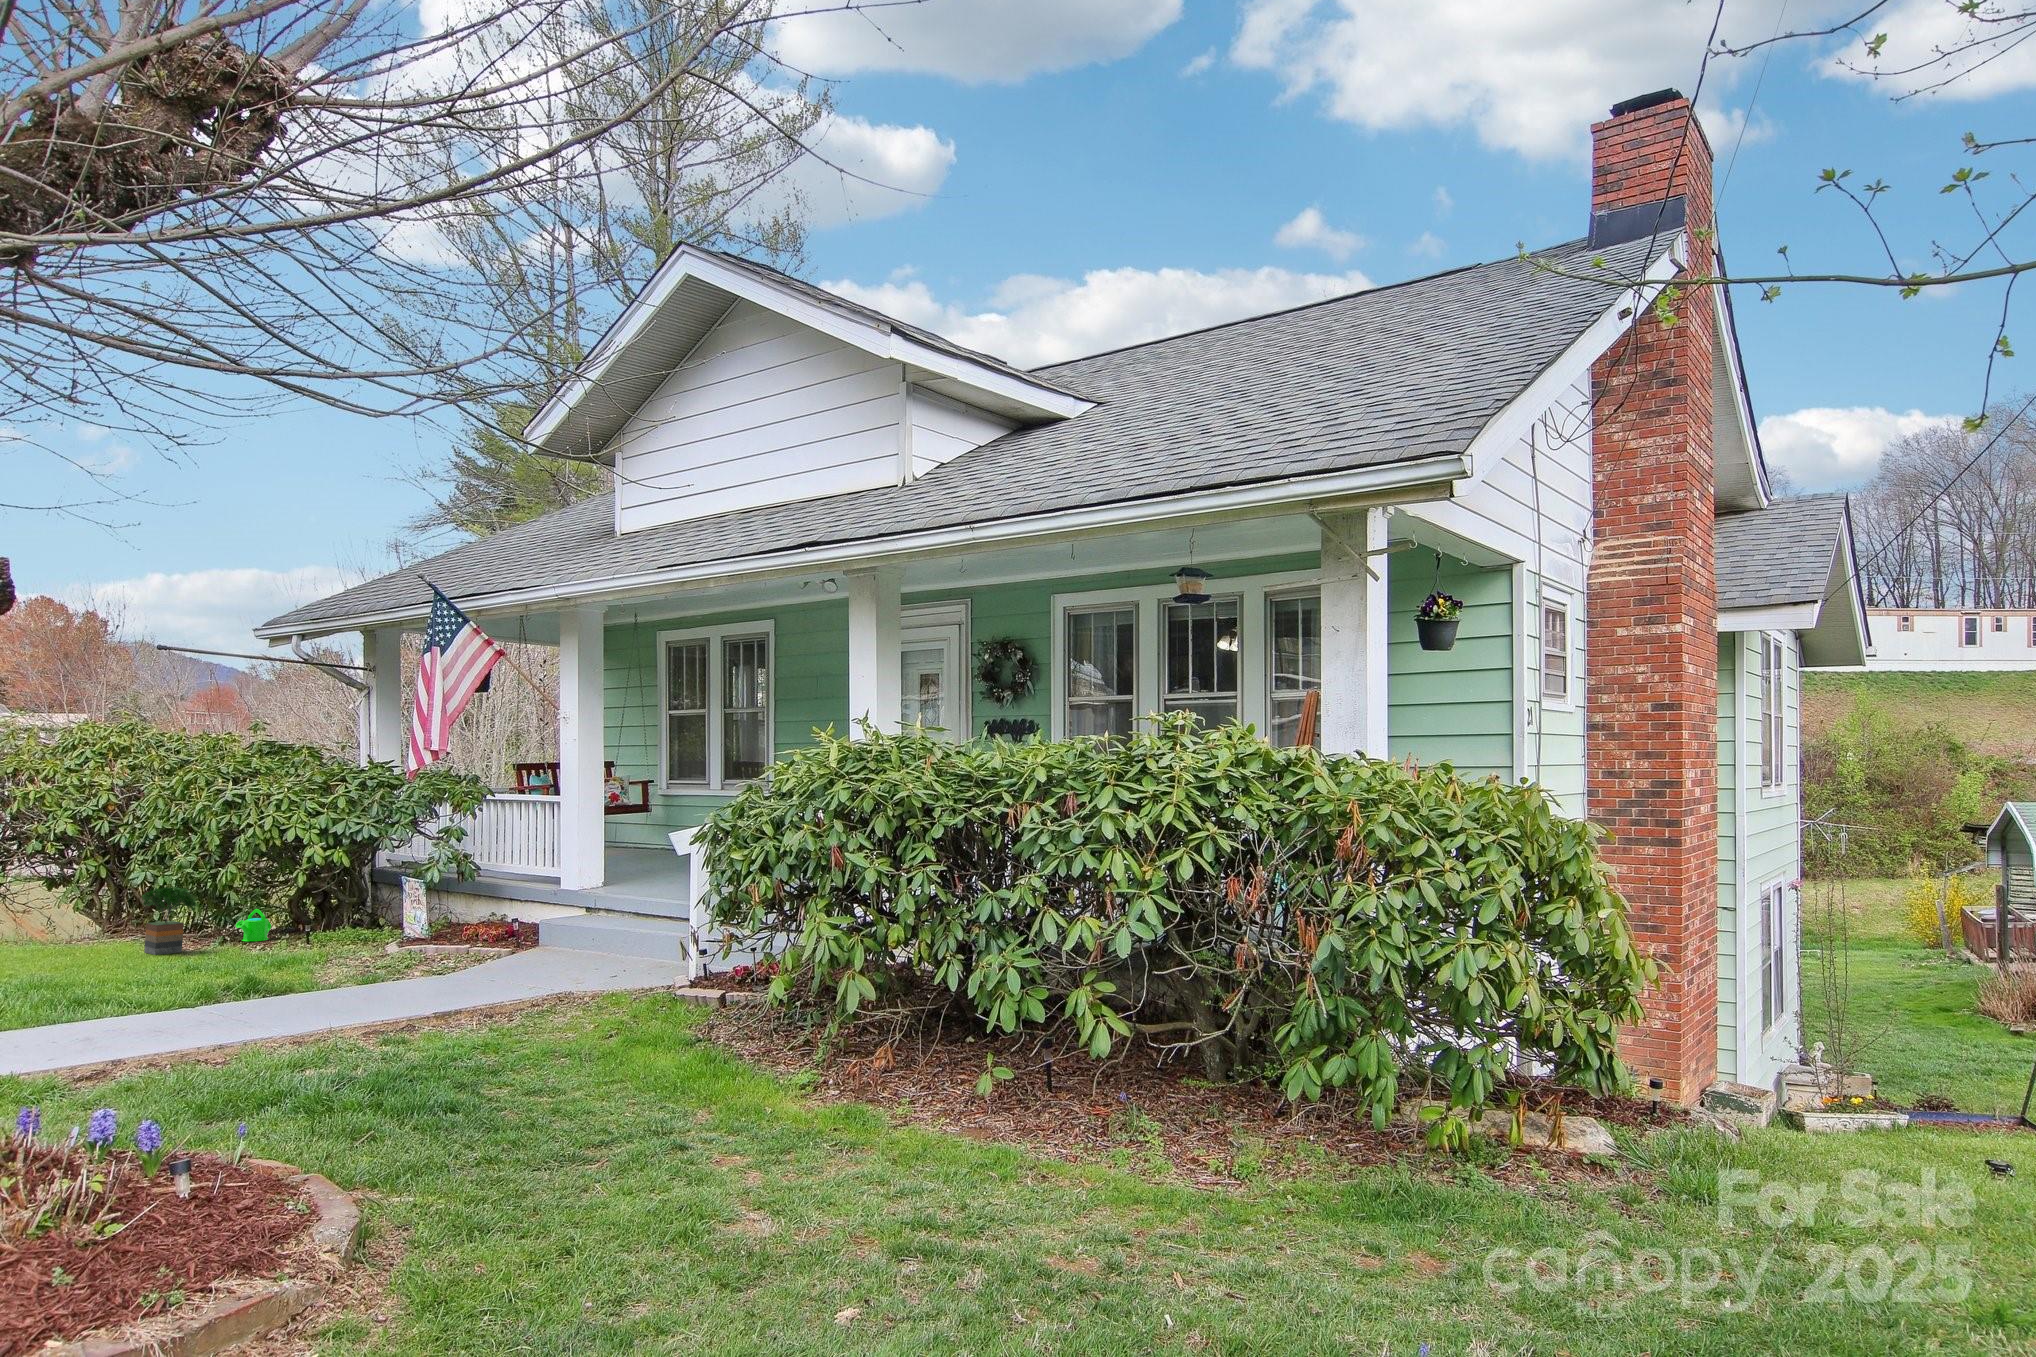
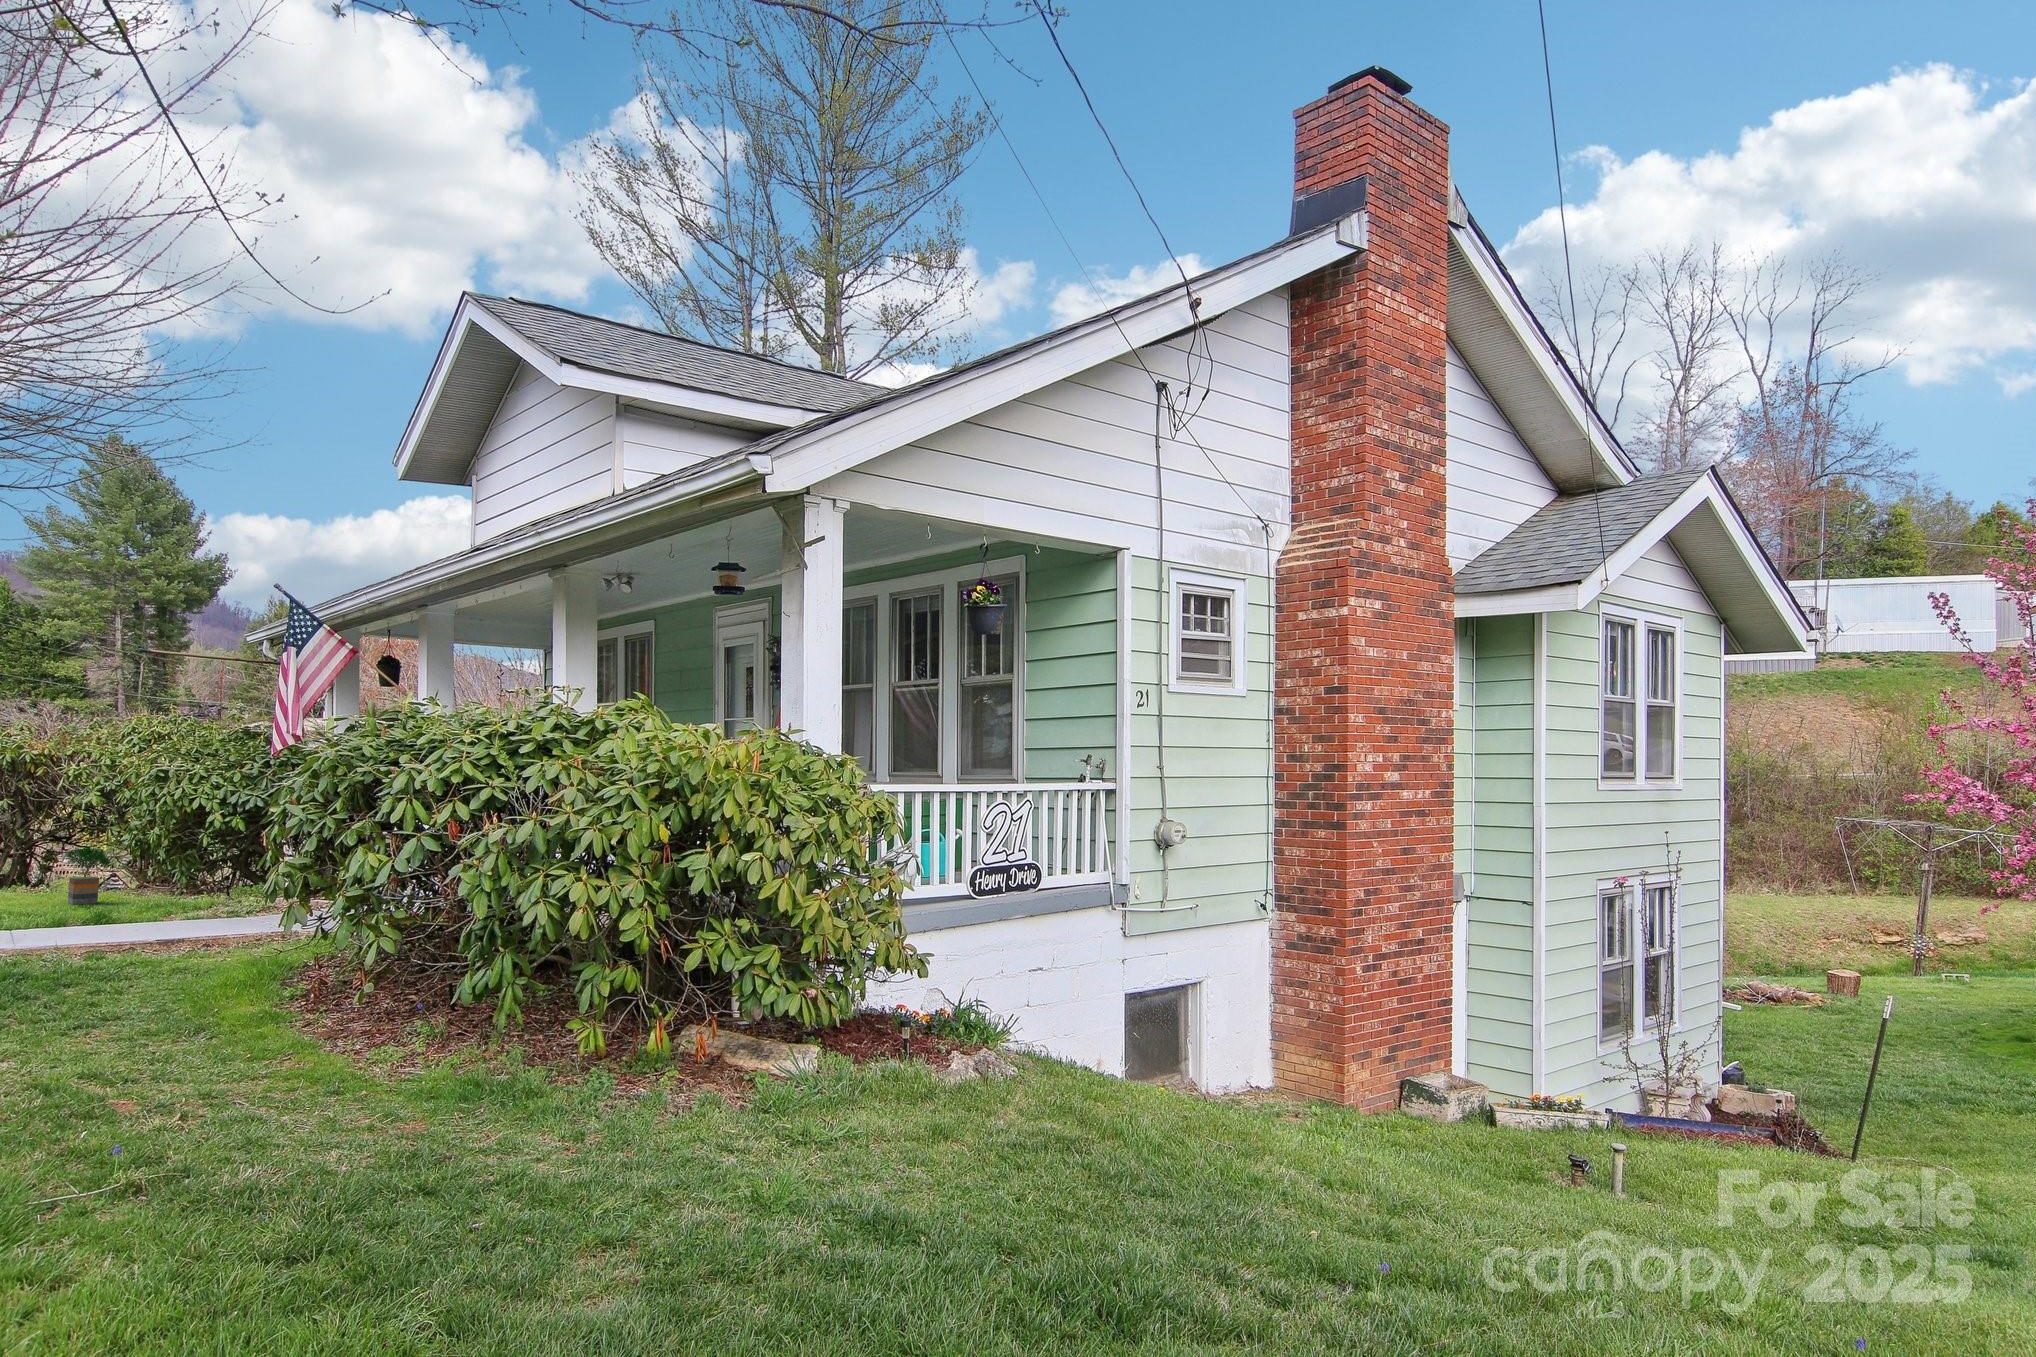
watering can: present [236,909,271,942] -> none [154,870,191,898]

